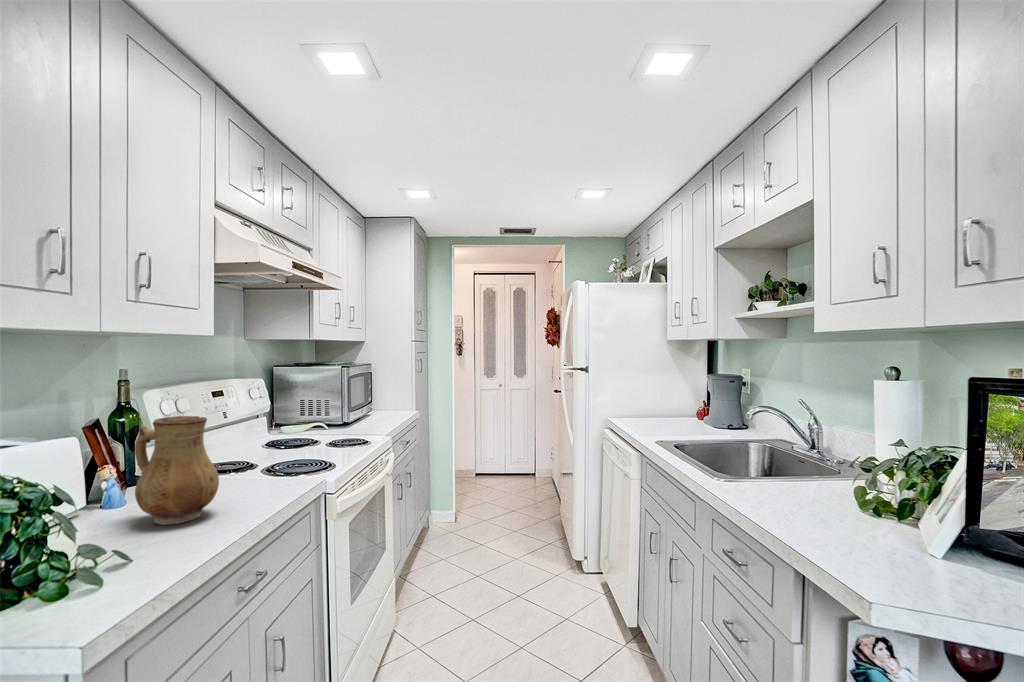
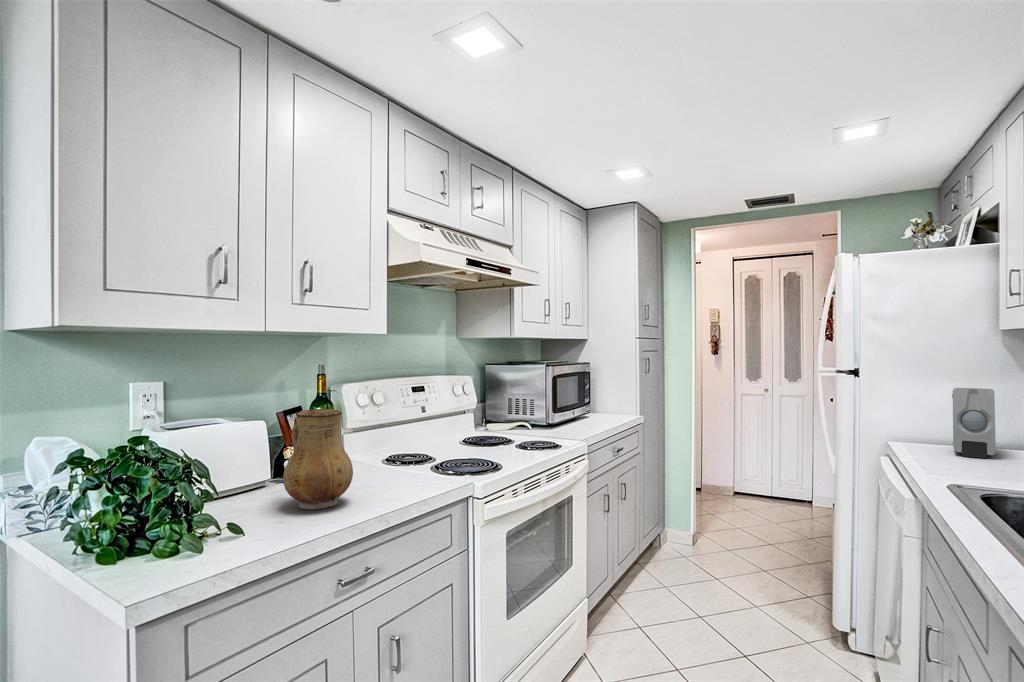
soap dispenser: none [644,378,669,424] -> present [952,388,996,458]

